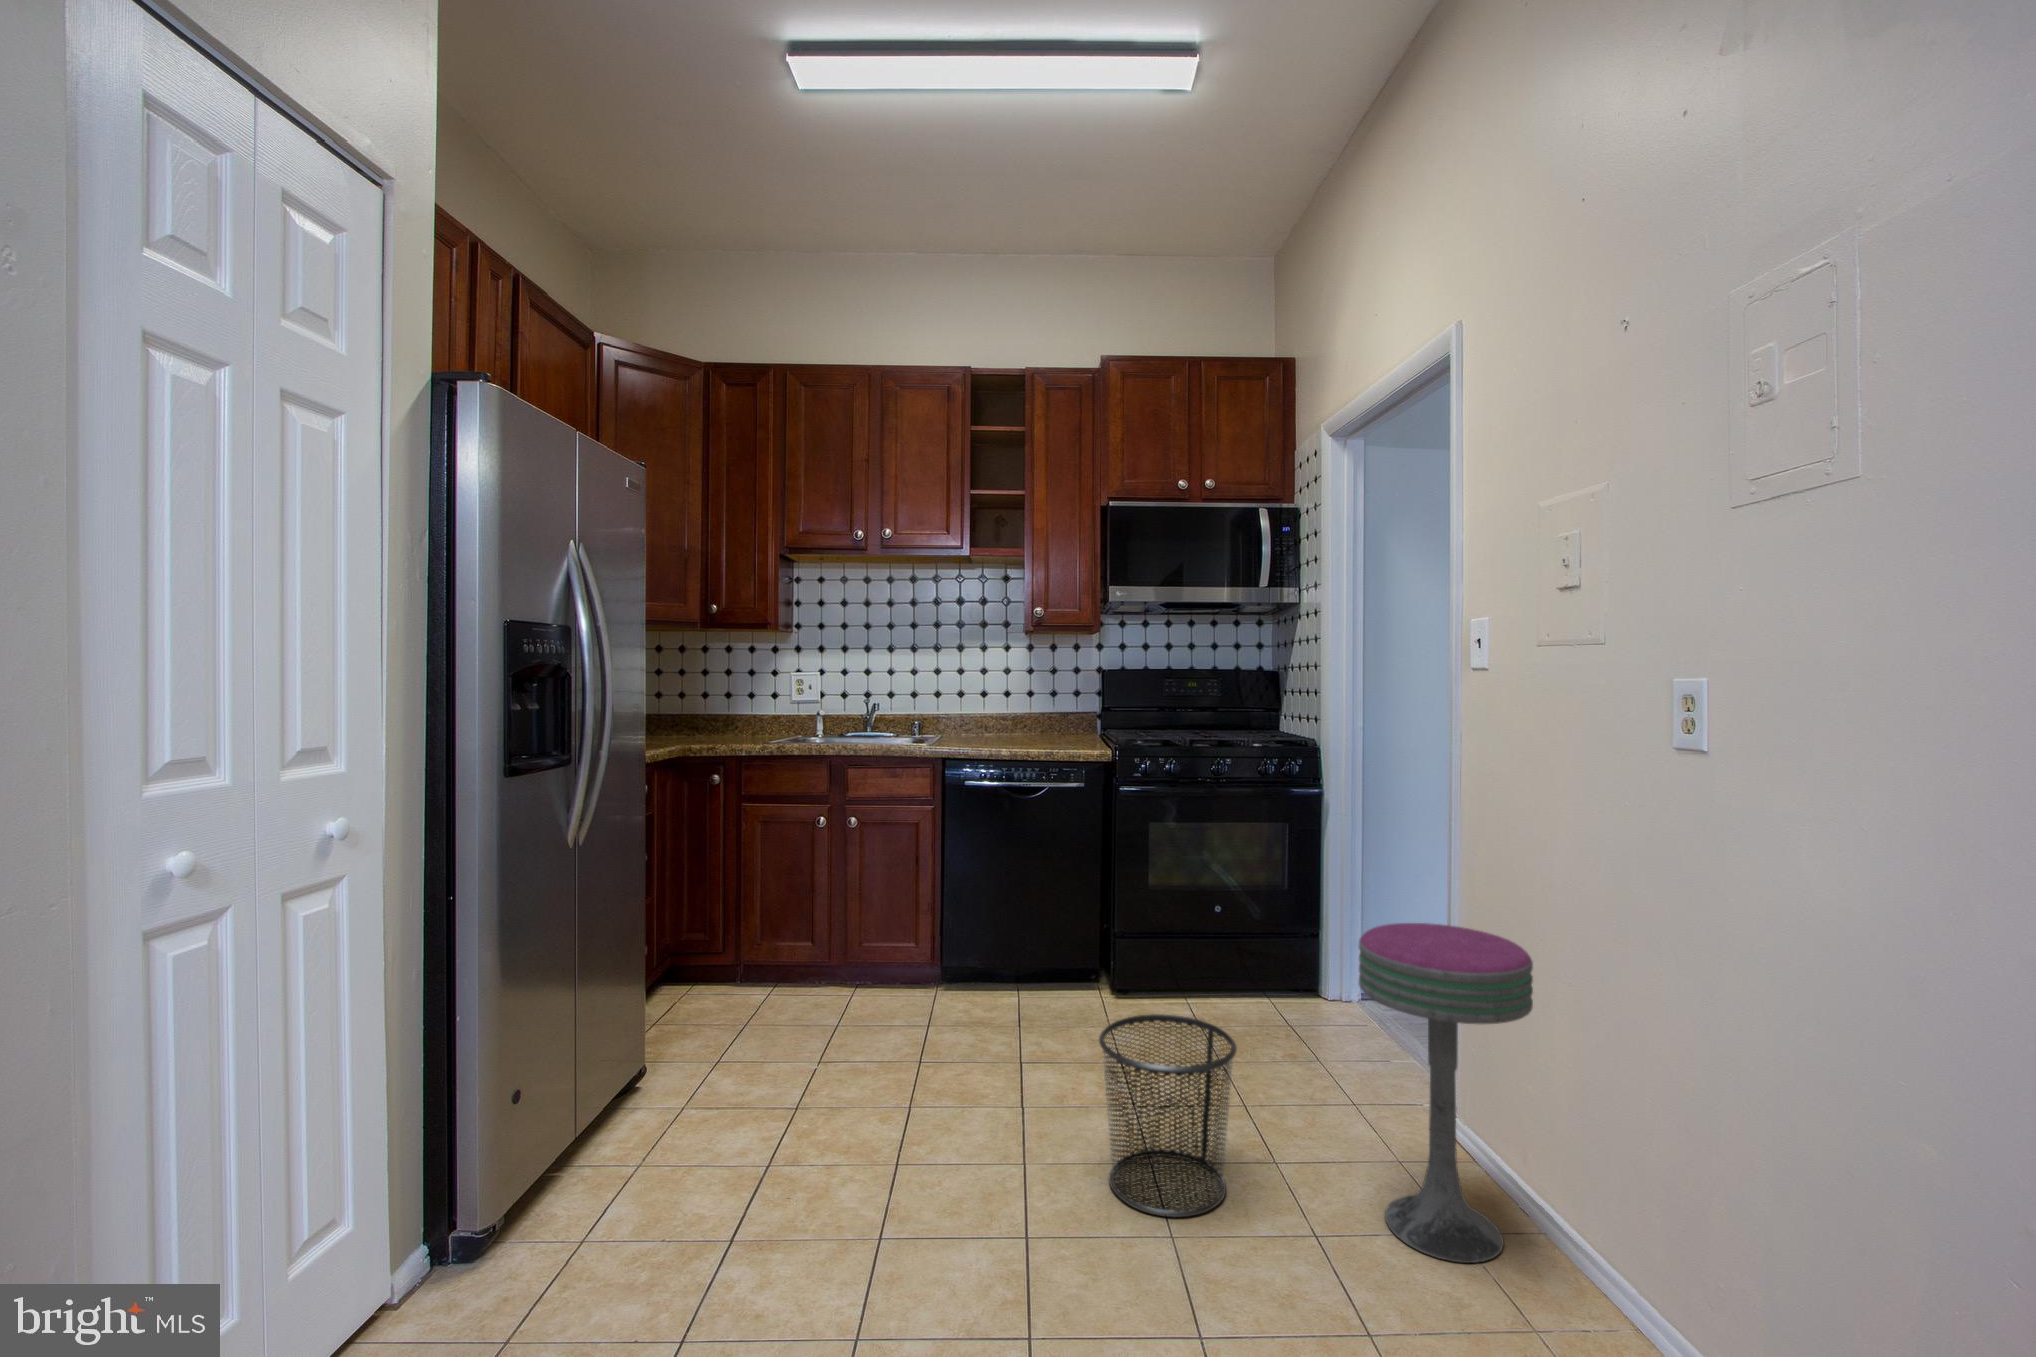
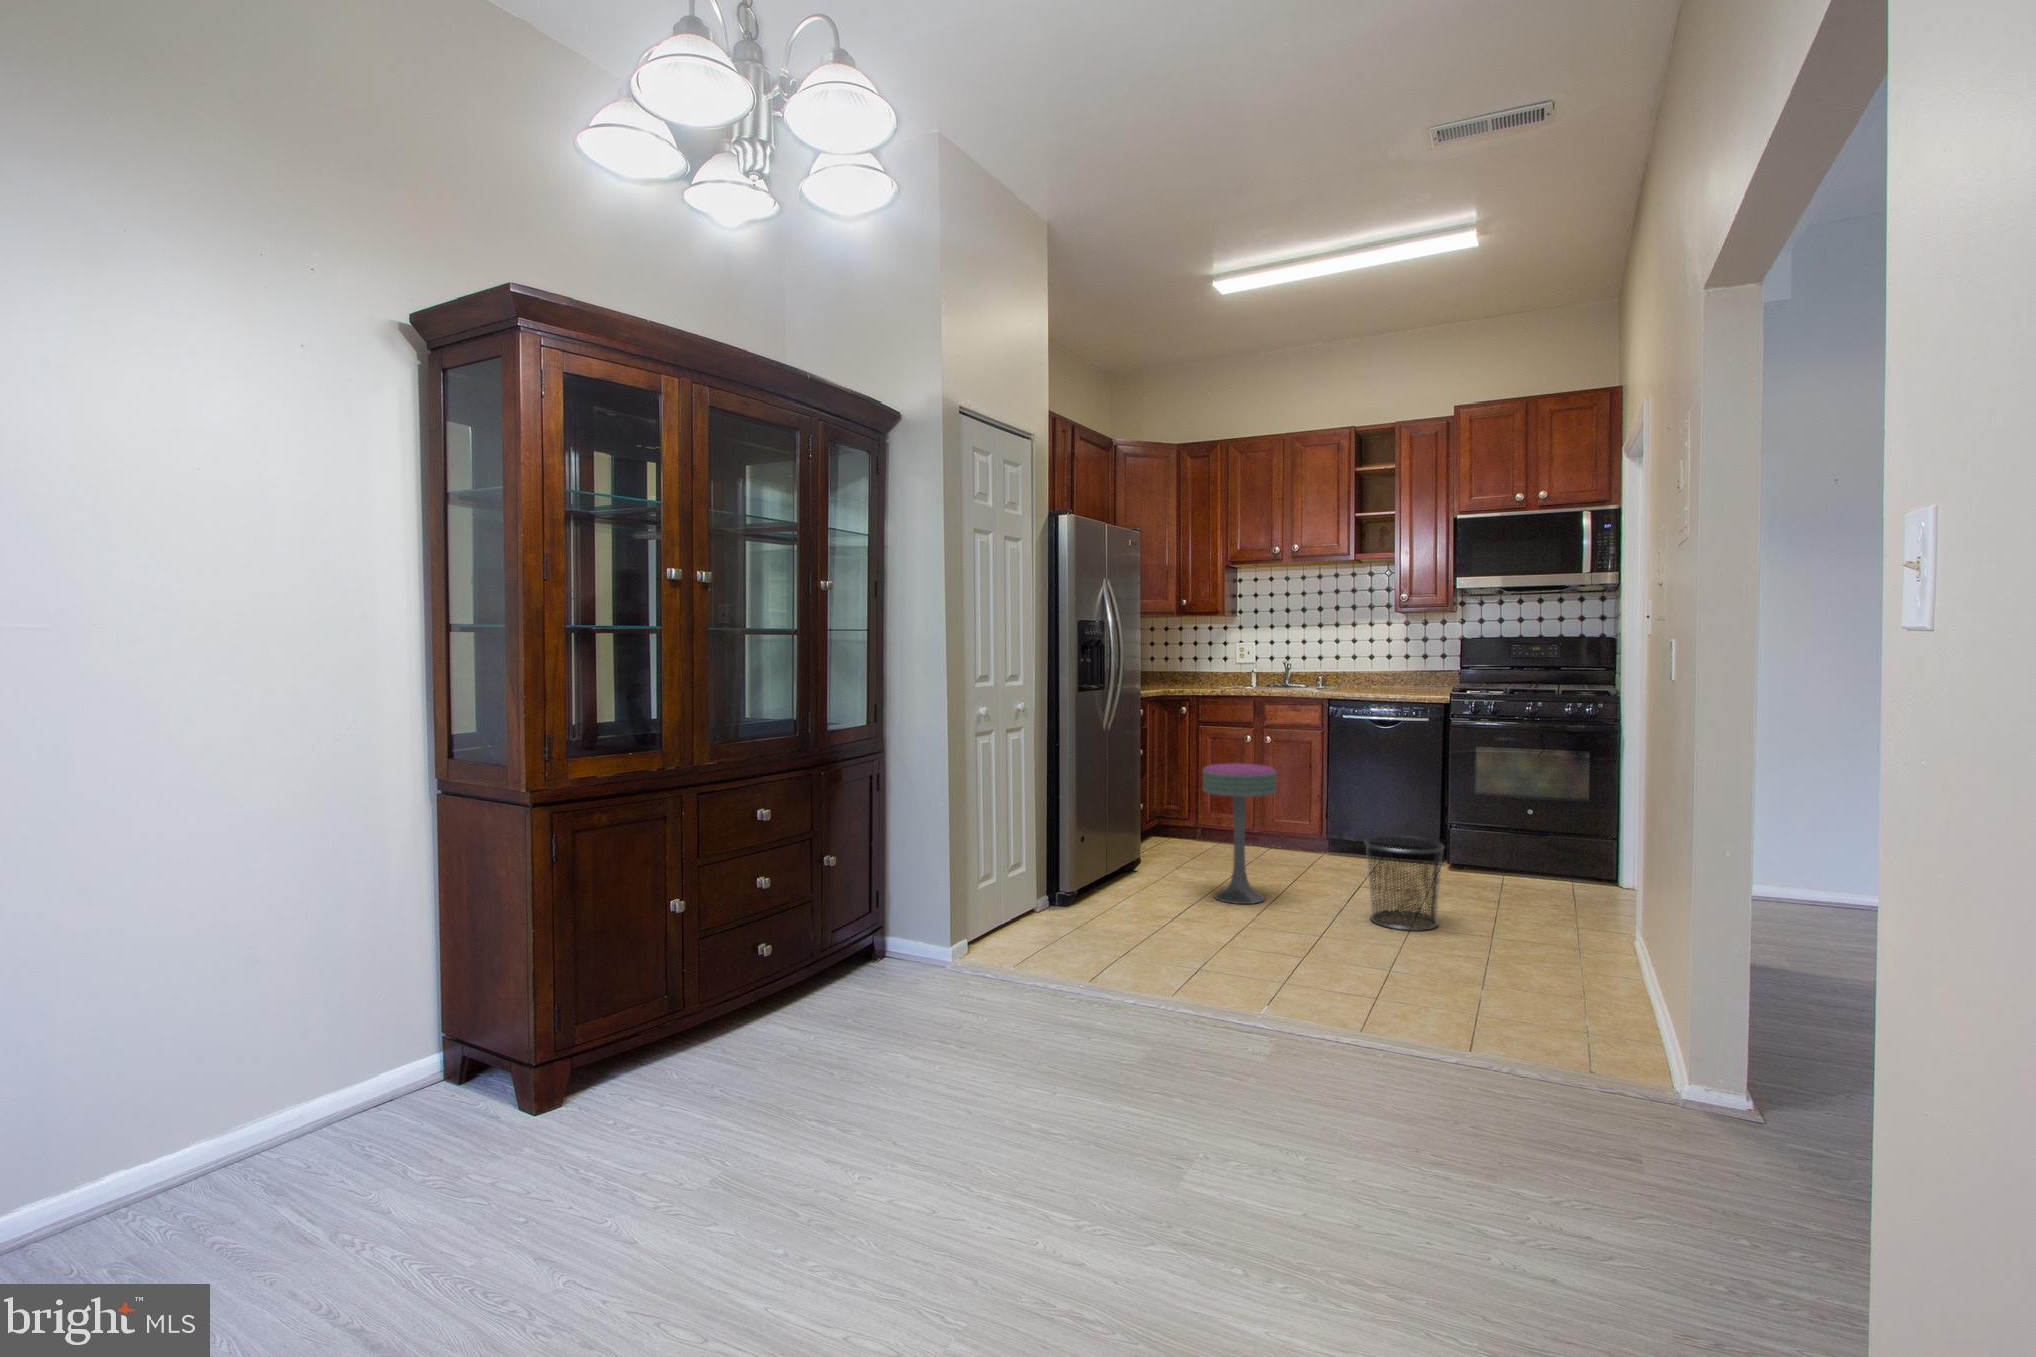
bar stool: present [1359,923,1533,1263] -> present [1202,763,1276,904]

